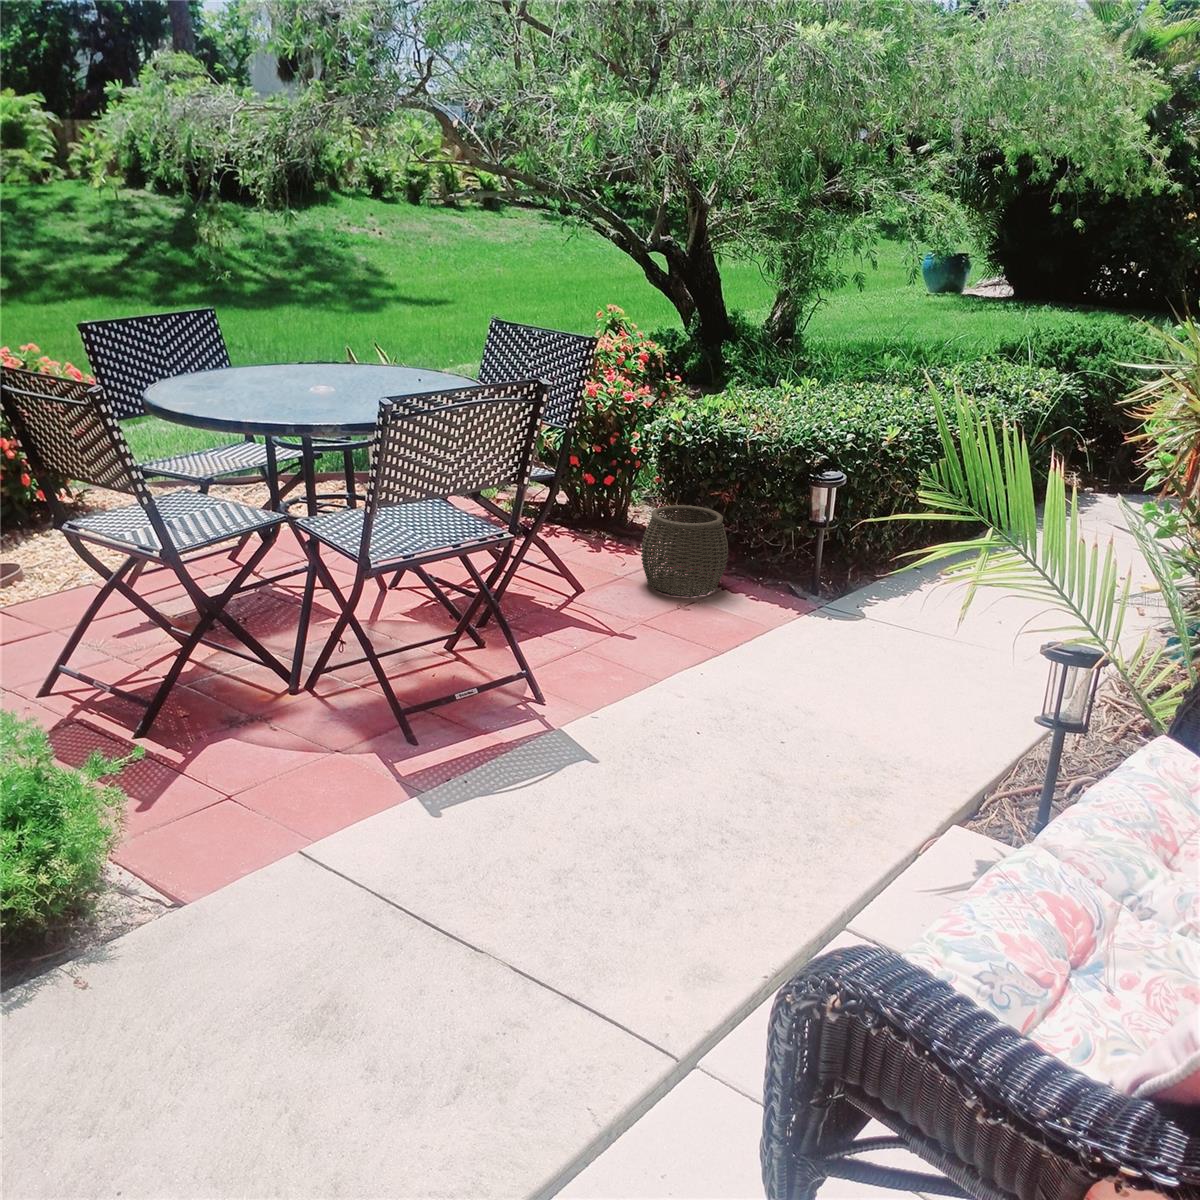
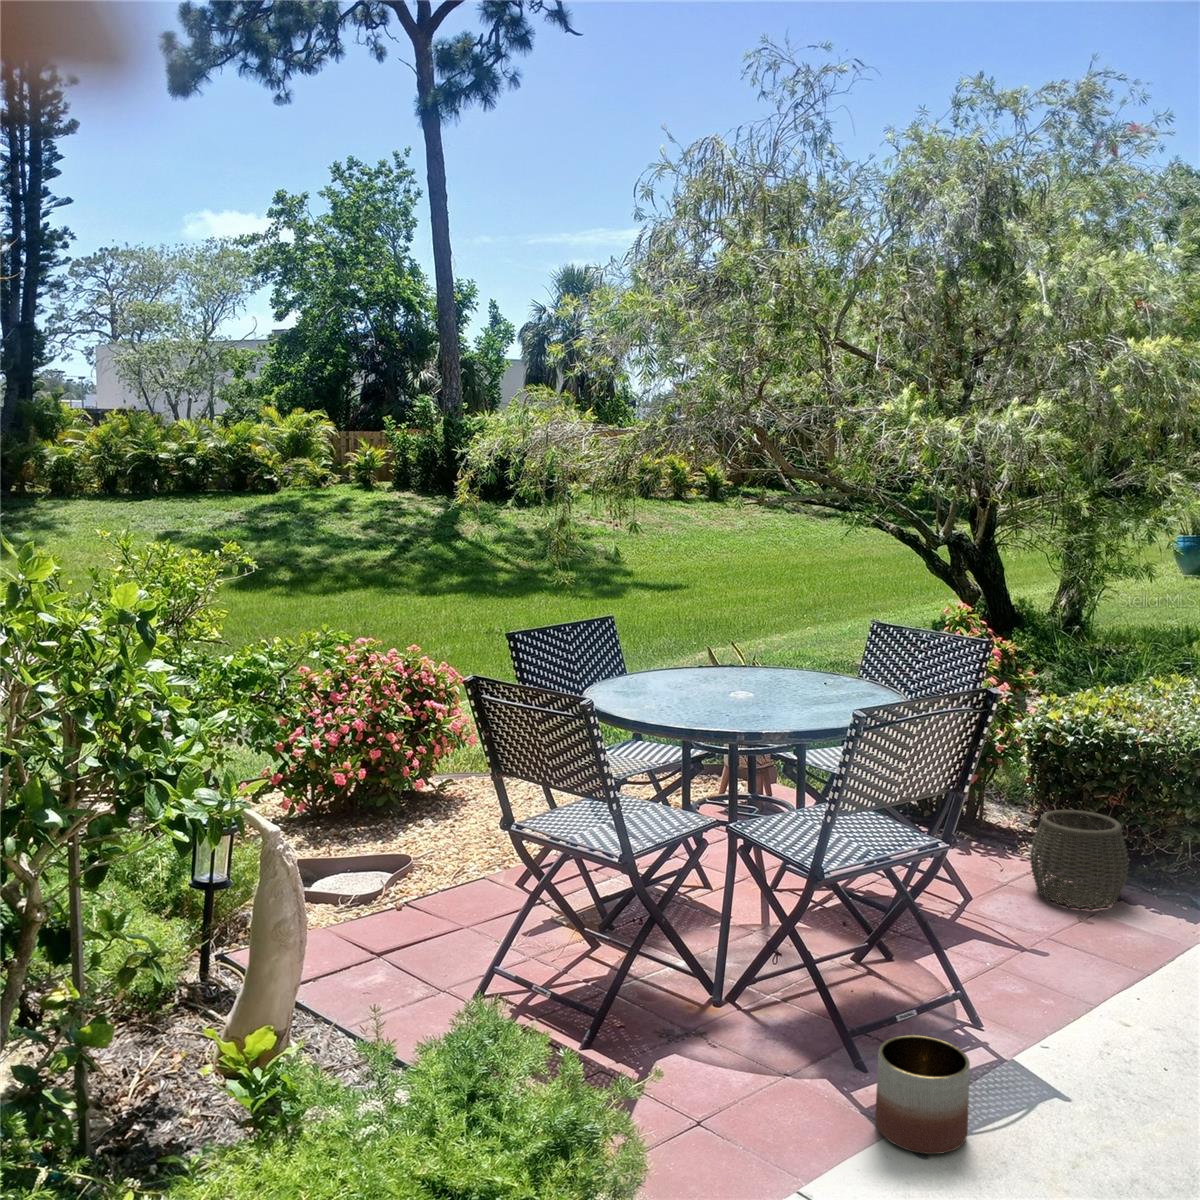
planter: none [399,711,484,816] -> present [875,1035,970,1154]

